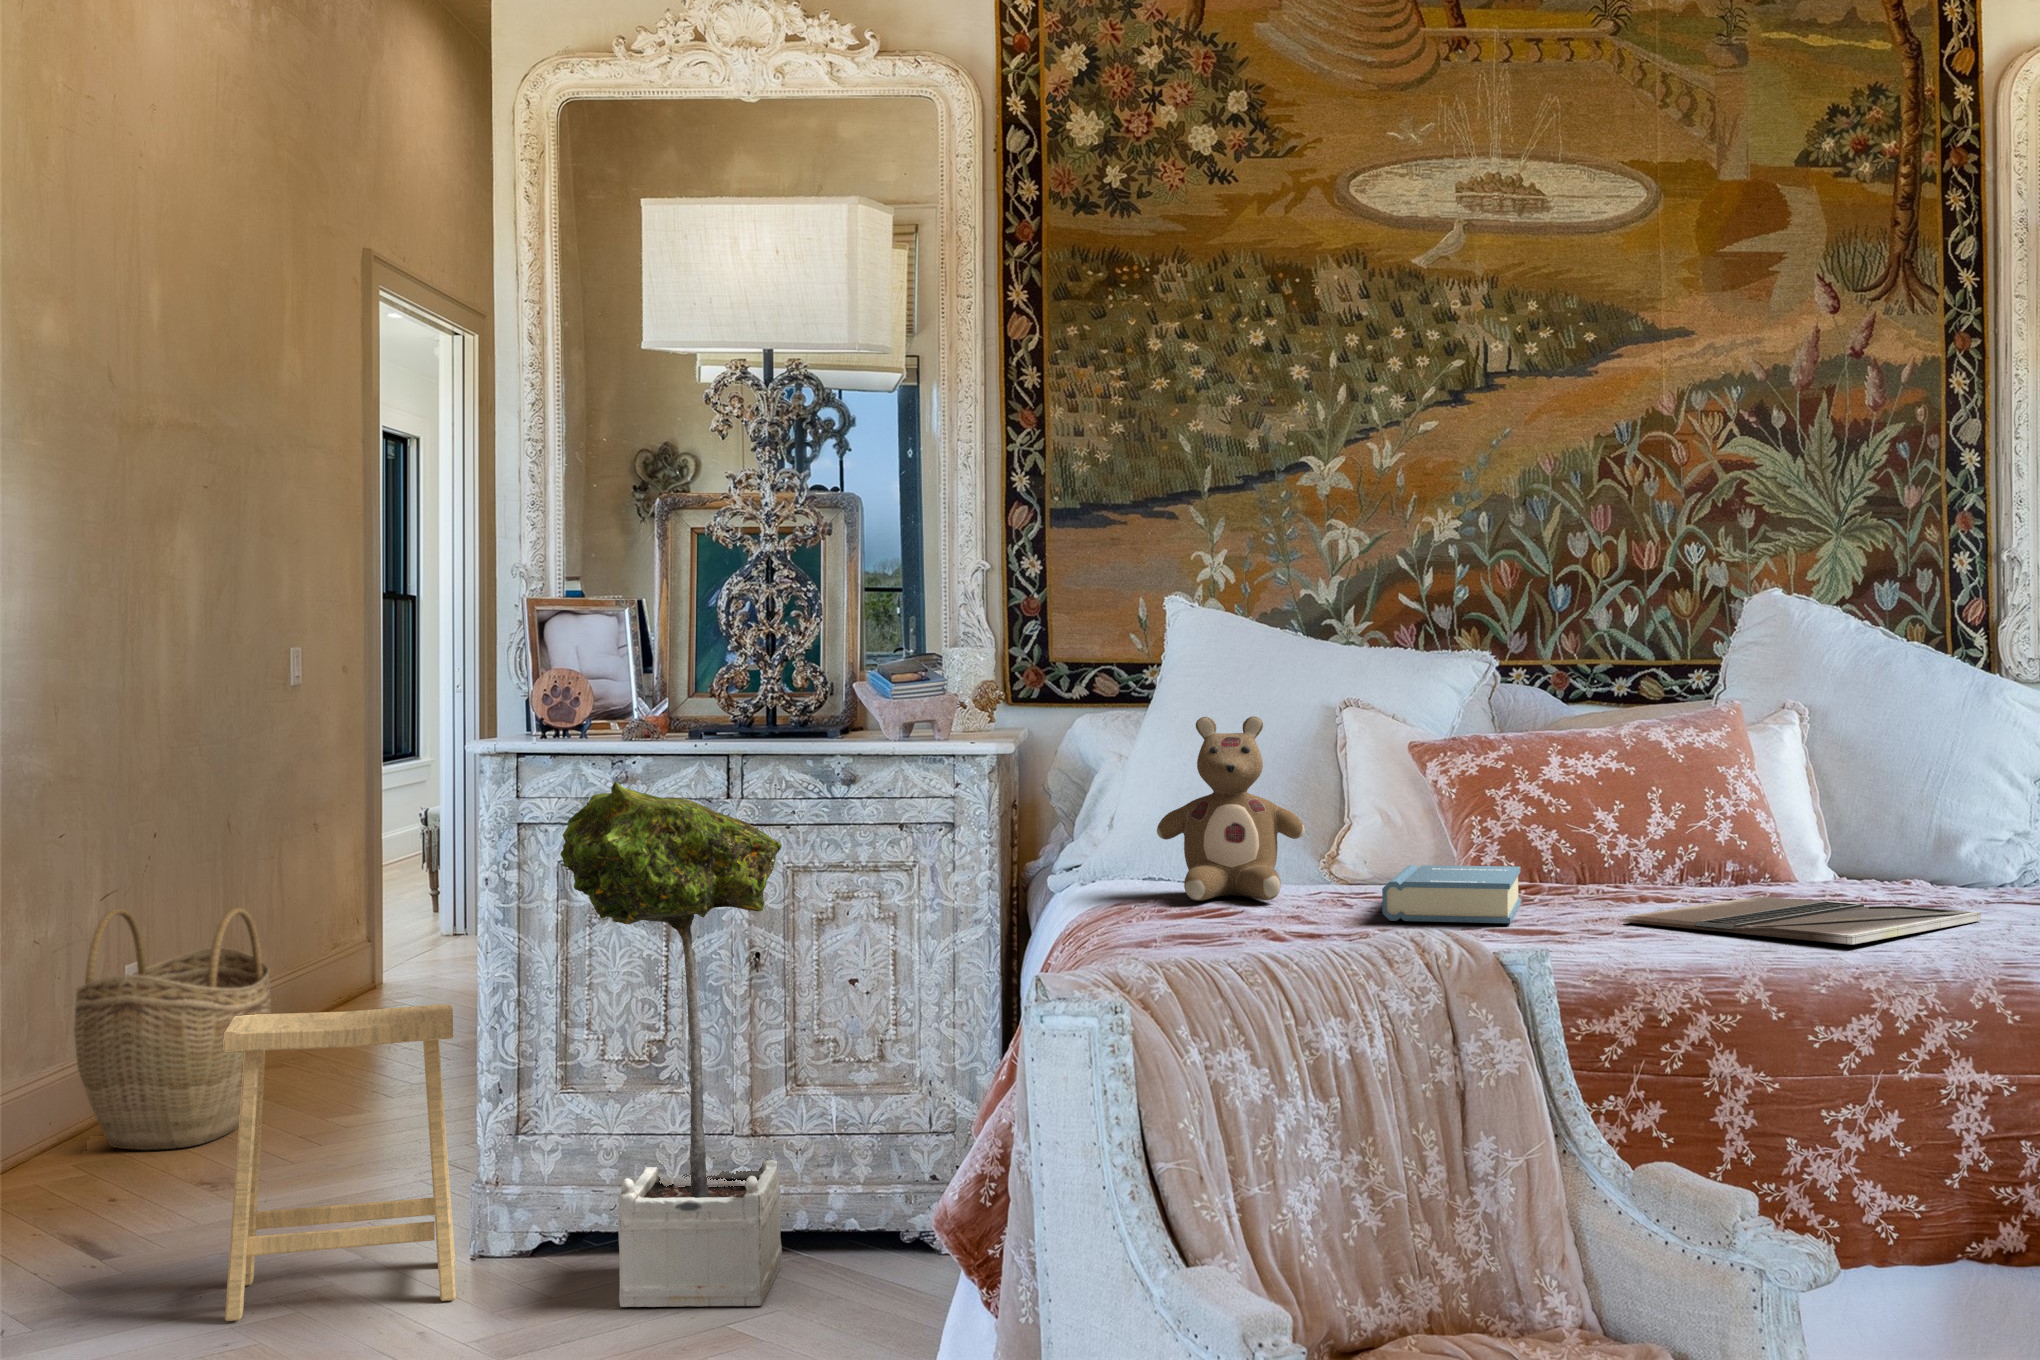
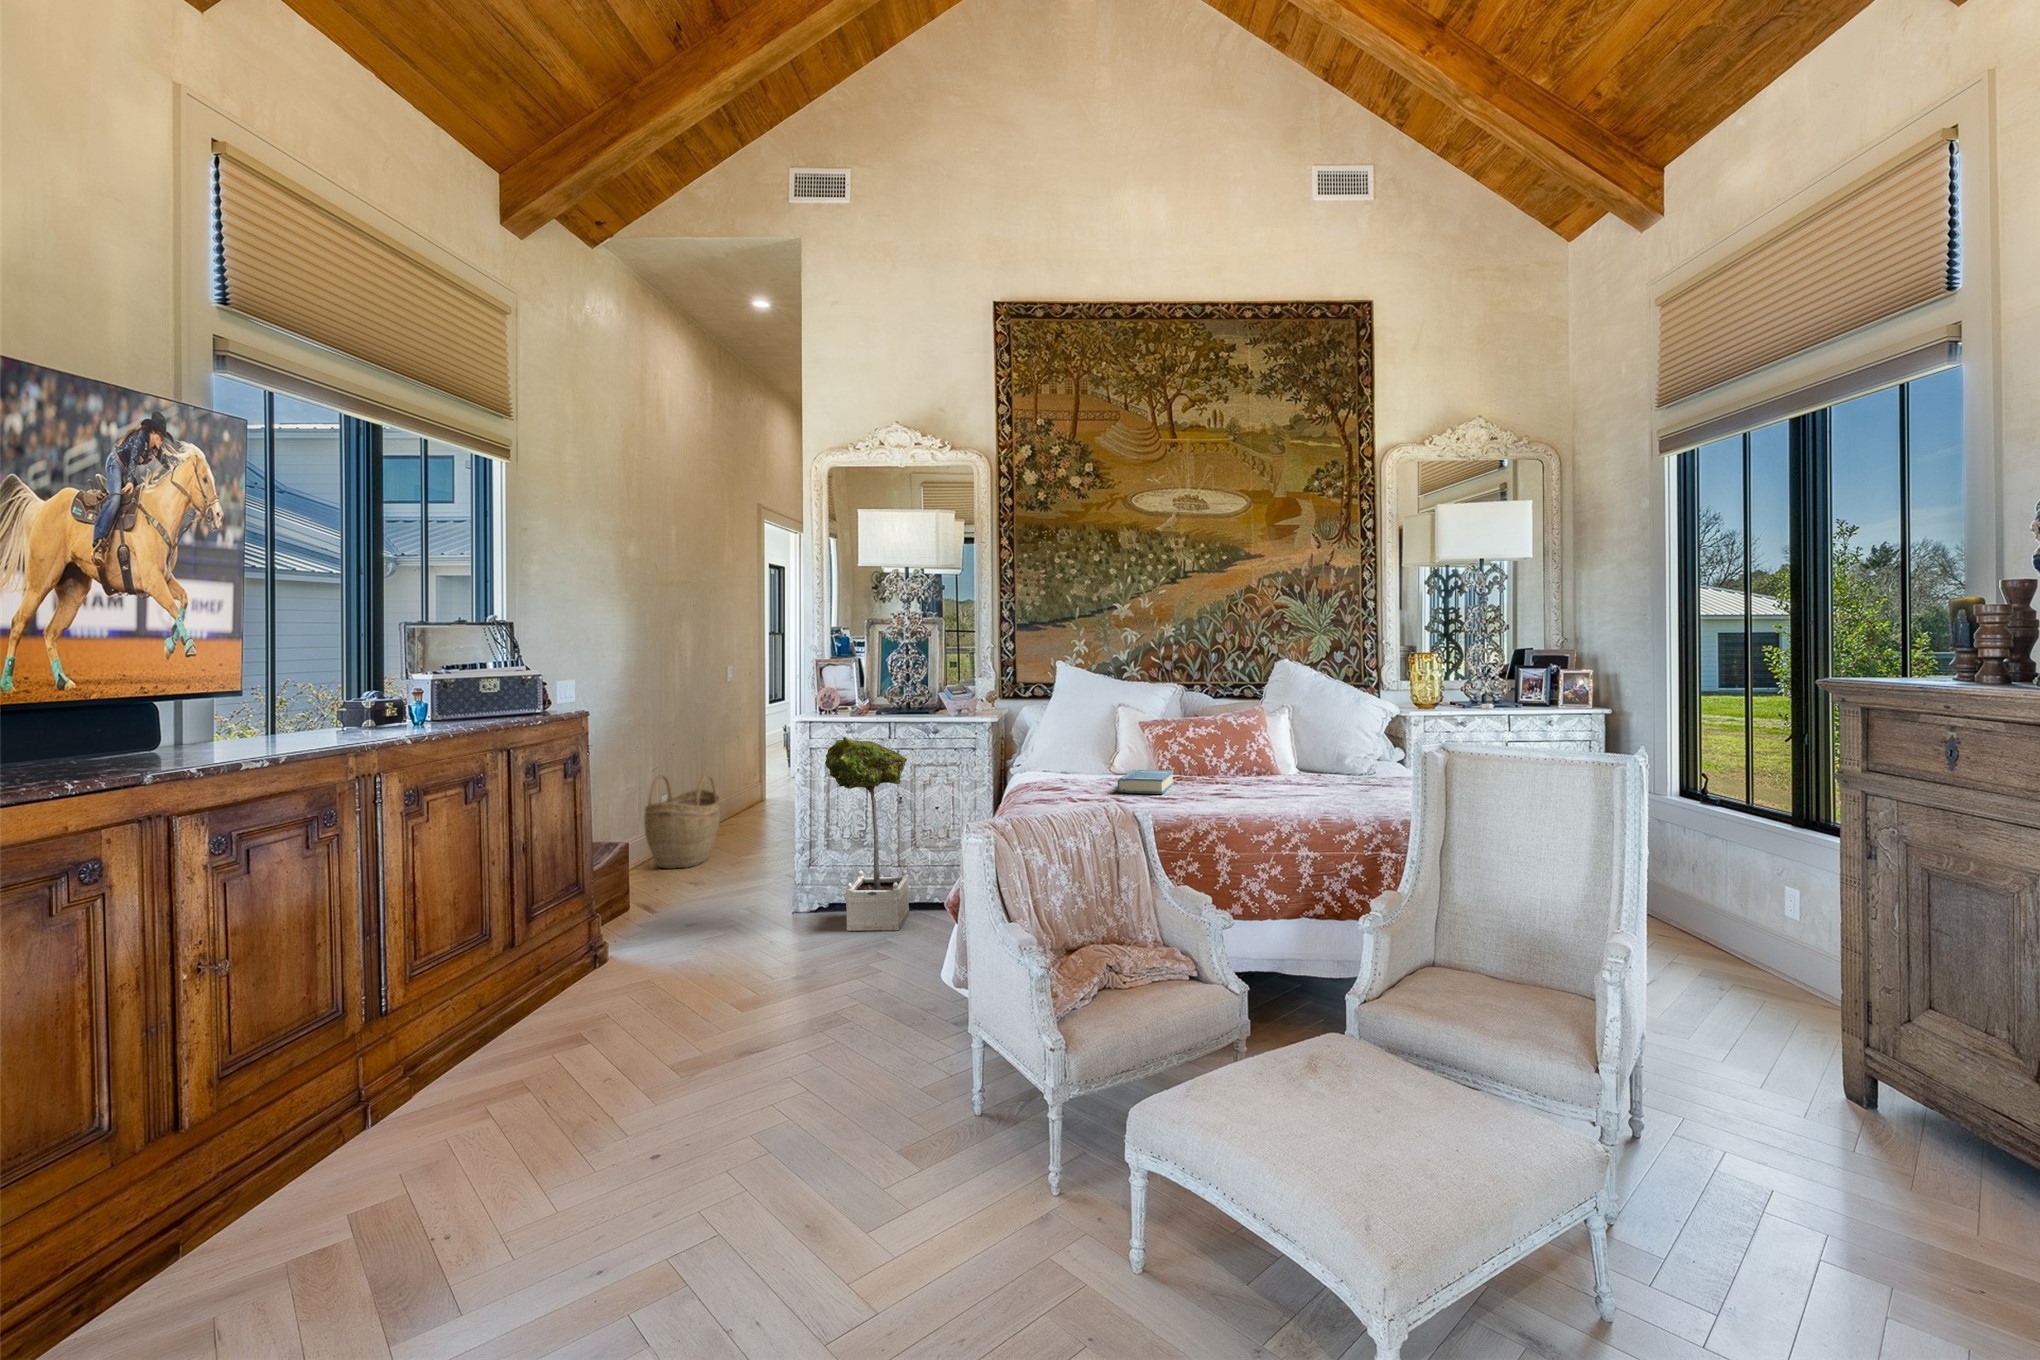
stuffed bear: present [1157,716,1305,901] -> none [1043,714,1098,783]
laptop: present [1623,897,1981,945] -> none [1204,782,1332,805]
footstool: present [223,1004,456,1321] -> none [700,817,787,936]

